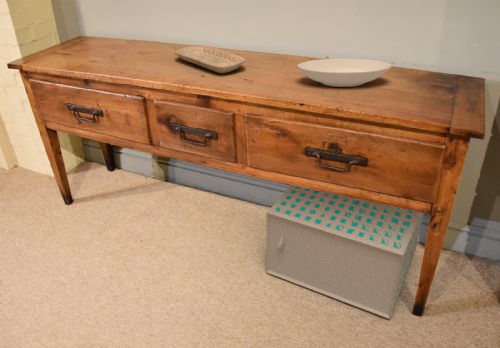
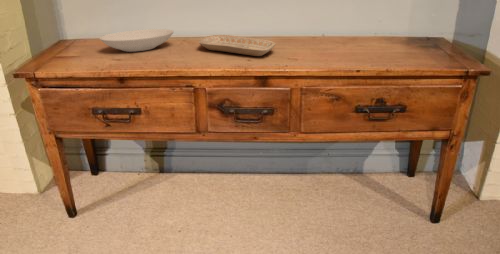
bowl: present [298,59,391,87] -> present [100,29,173,52]
storage box: present [266,185,424,319] -> none [309,126,438,231]

